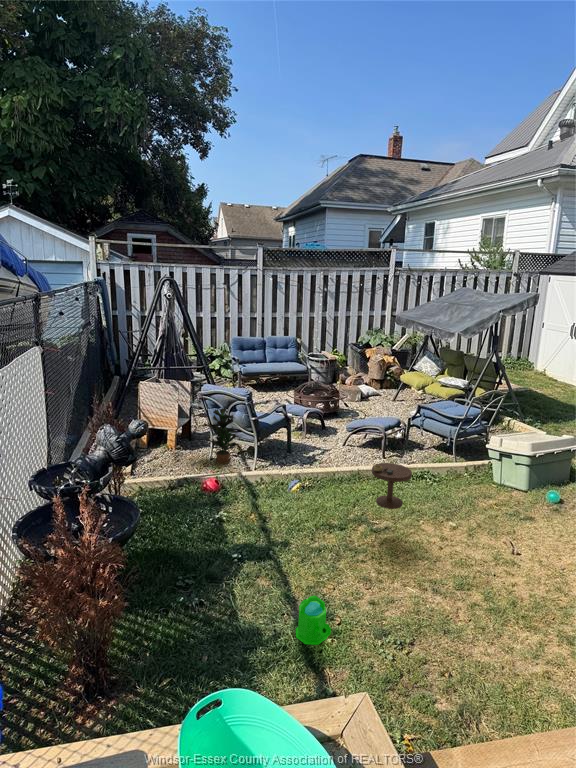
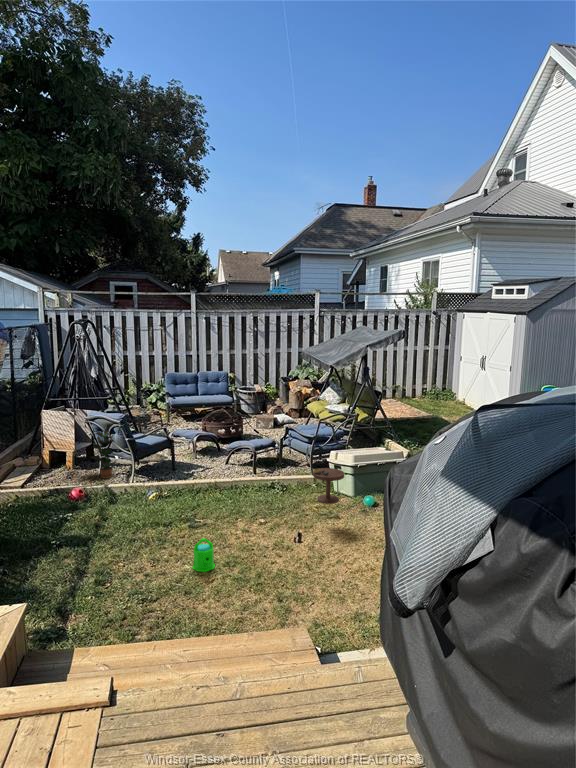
side table: present [372,463,412,509] -> present [313,468,344,504]
watering can: present [296,595,331,645] -> present [193,538,215,572]

